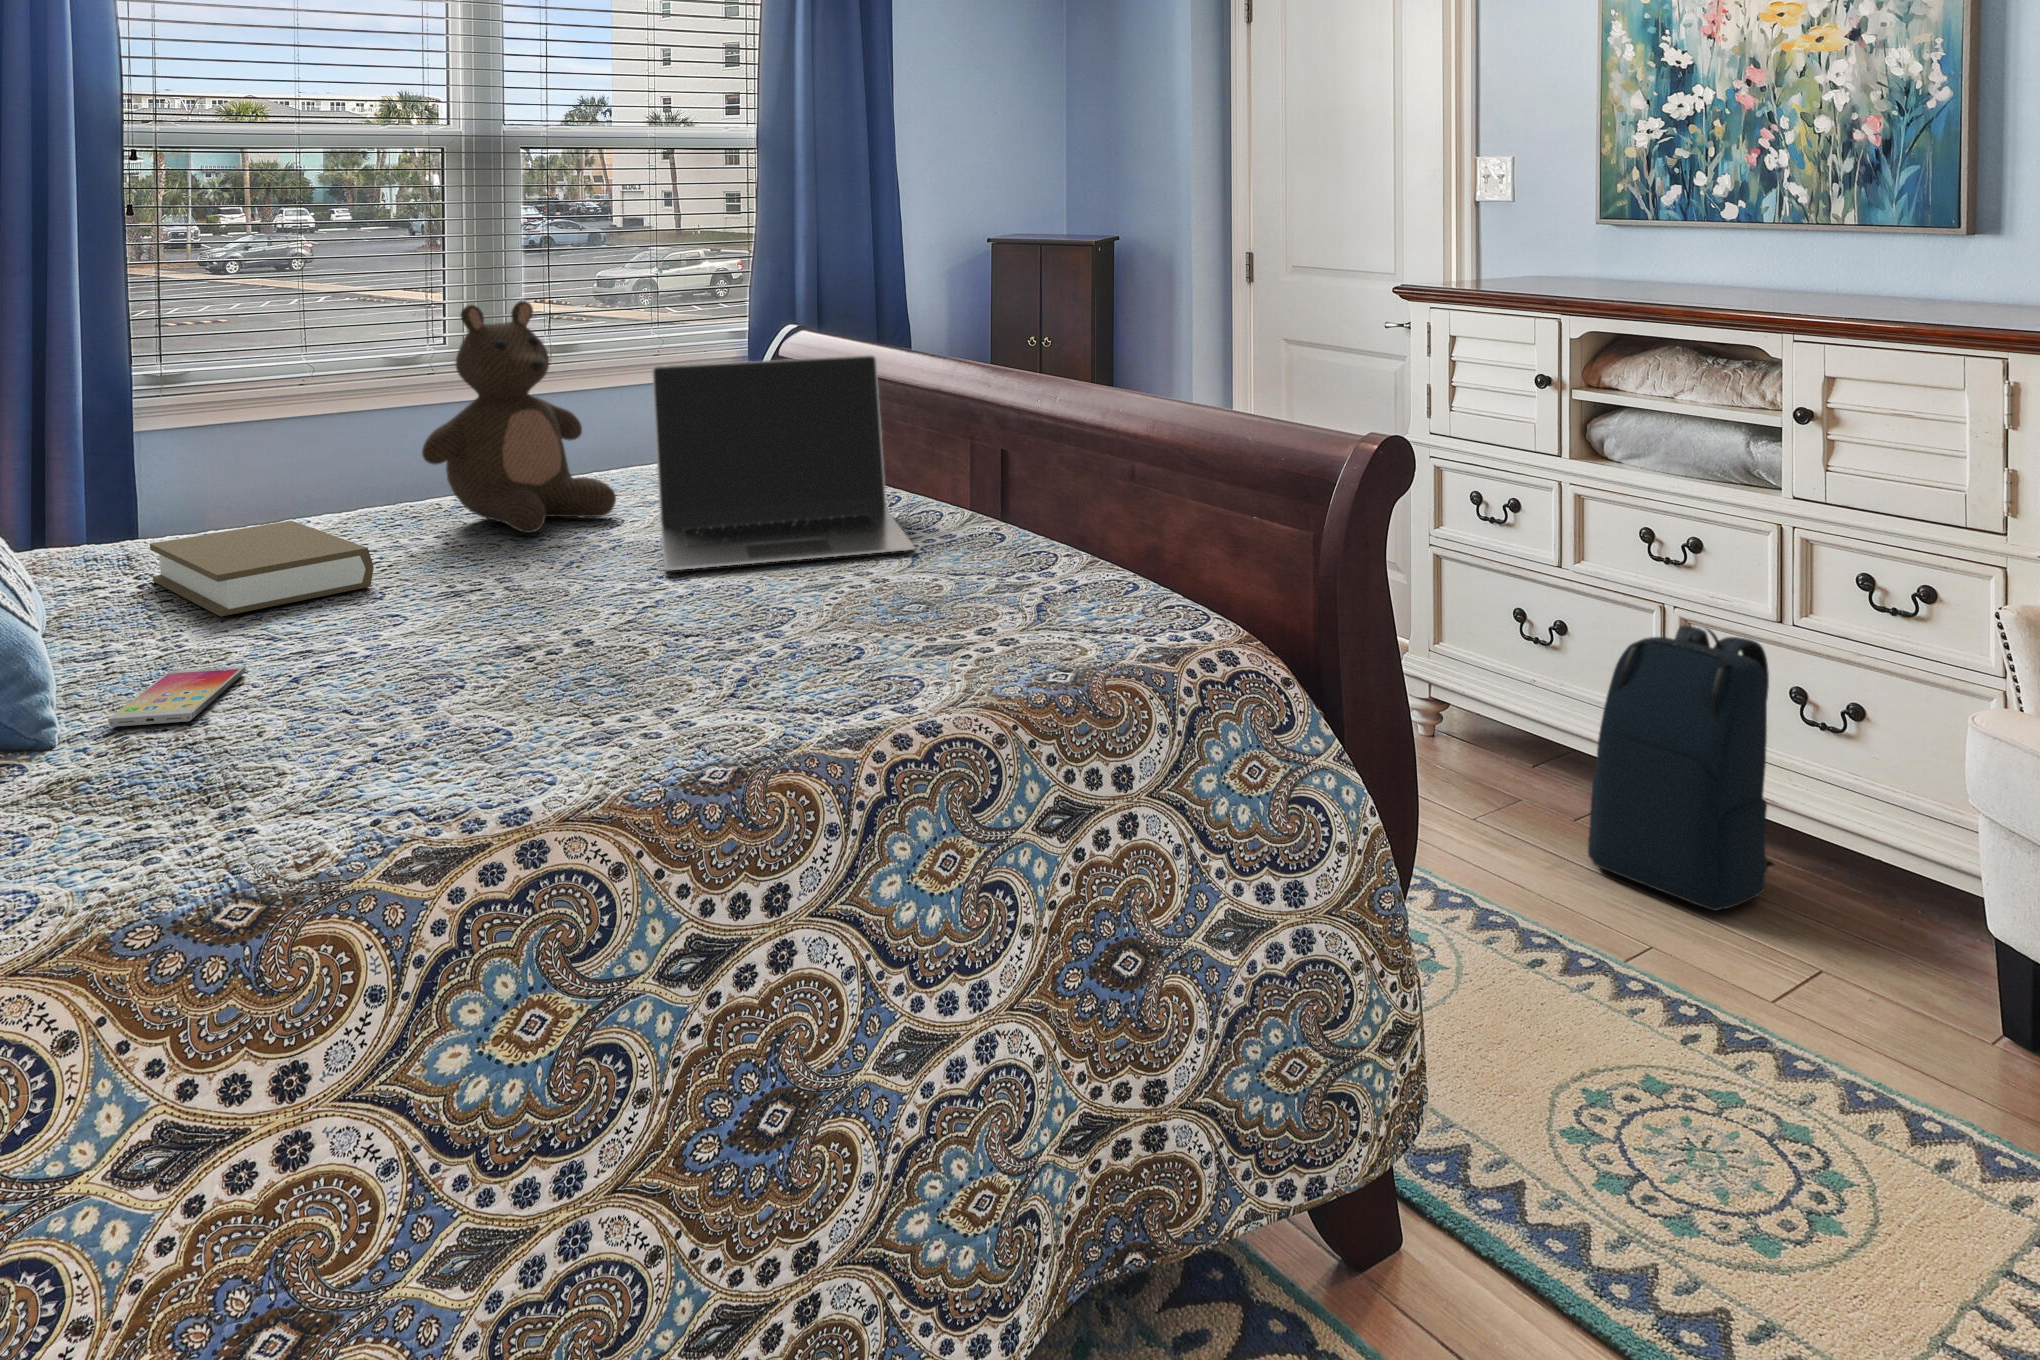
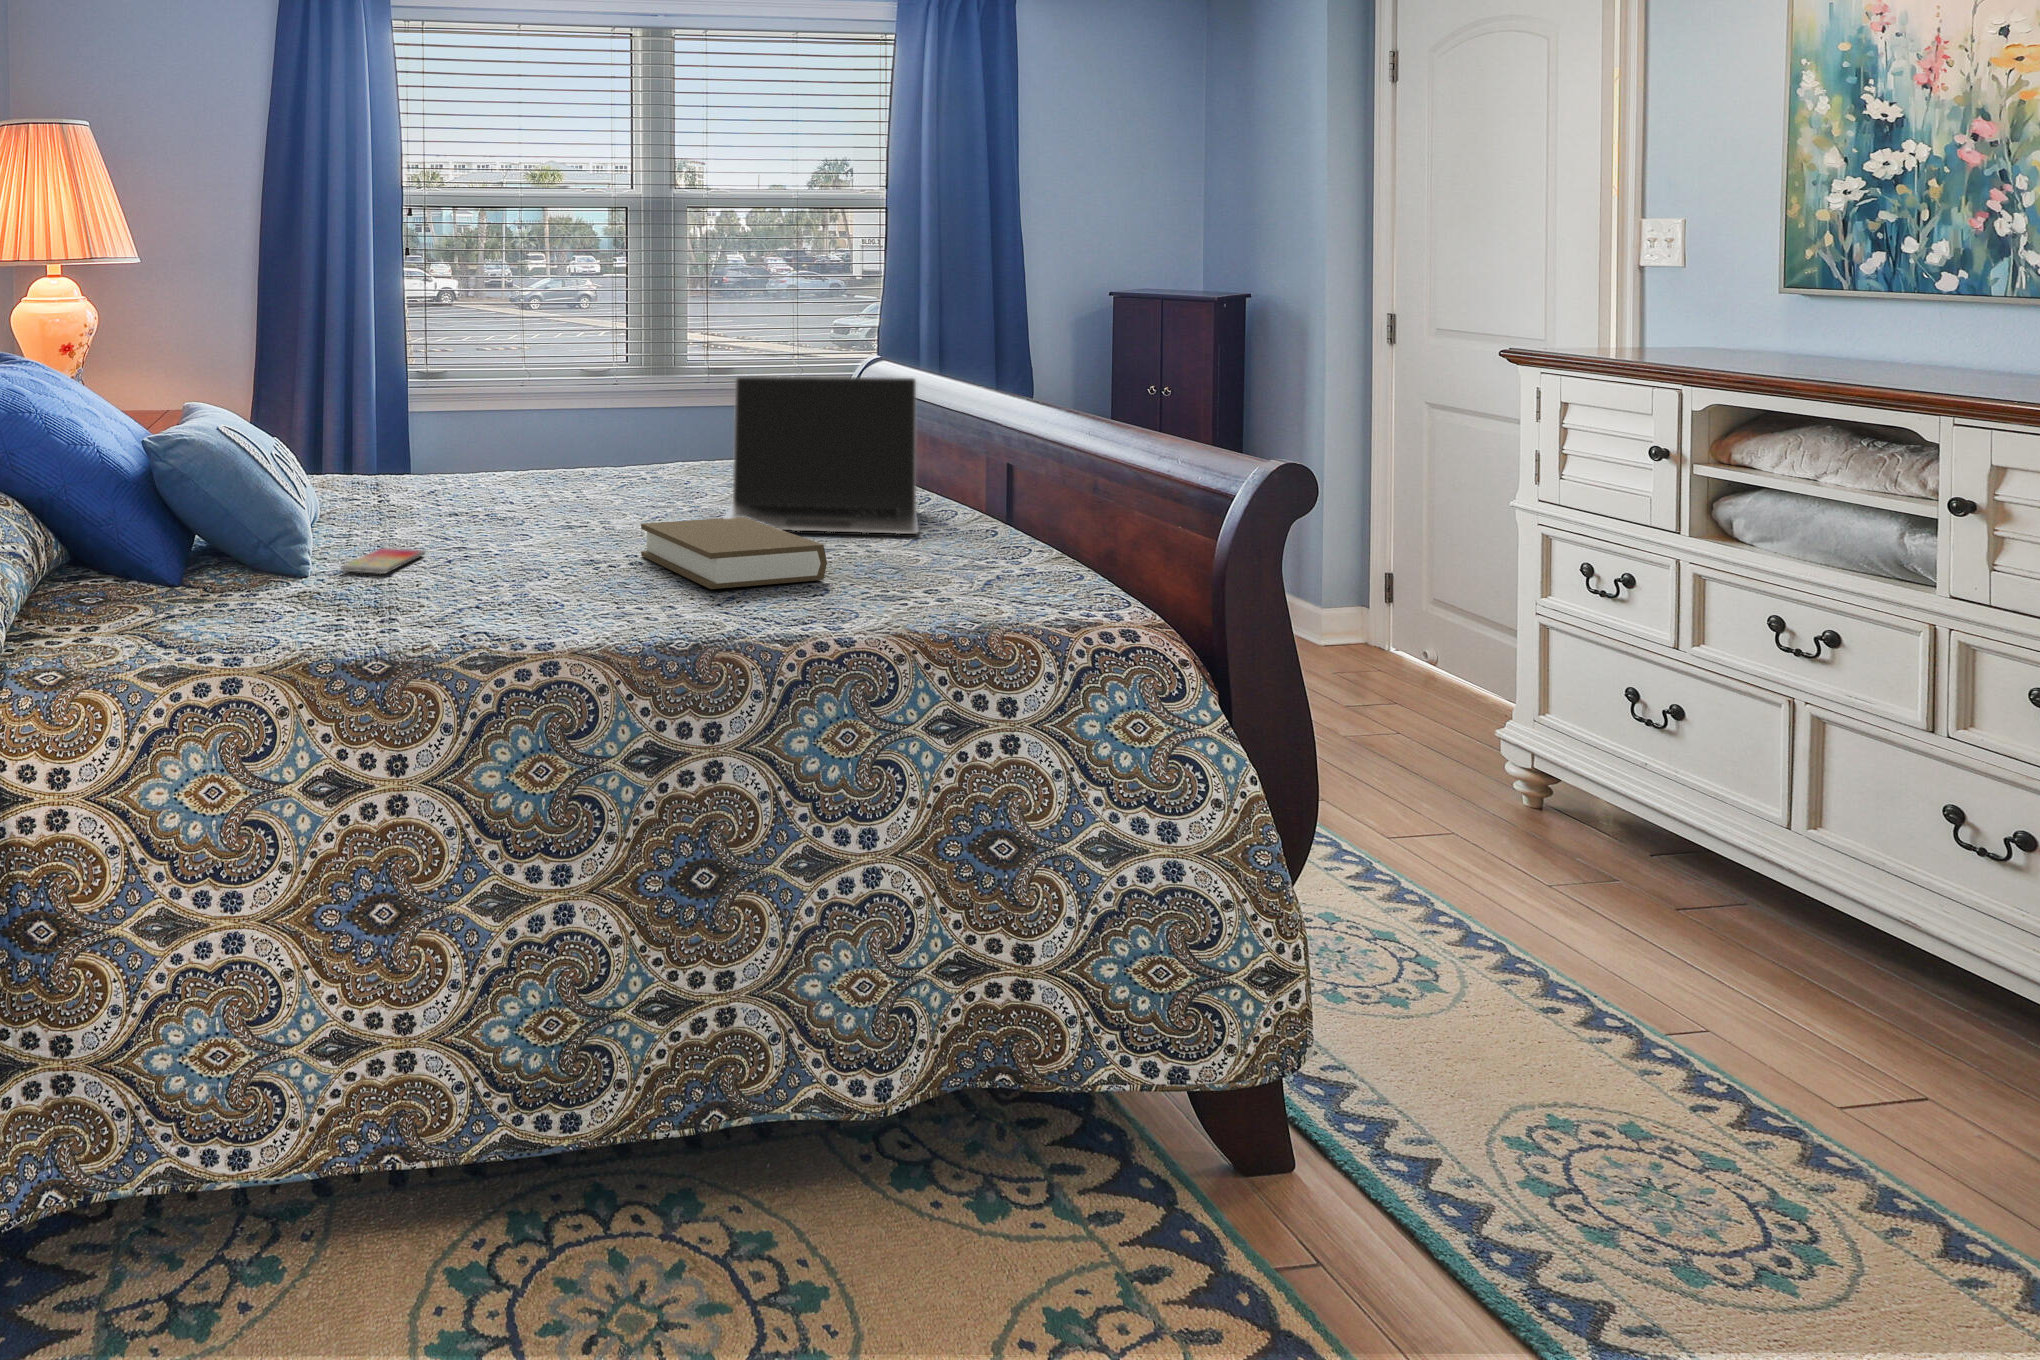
stuffed bear: present [422,301,616,533] -> none [571,323,708,498]
book: present [150,521,374,617] -> present [641,517,827,589]
backpack: present [1588,625,1772,911] -> none [1656,721,1908,1025]

